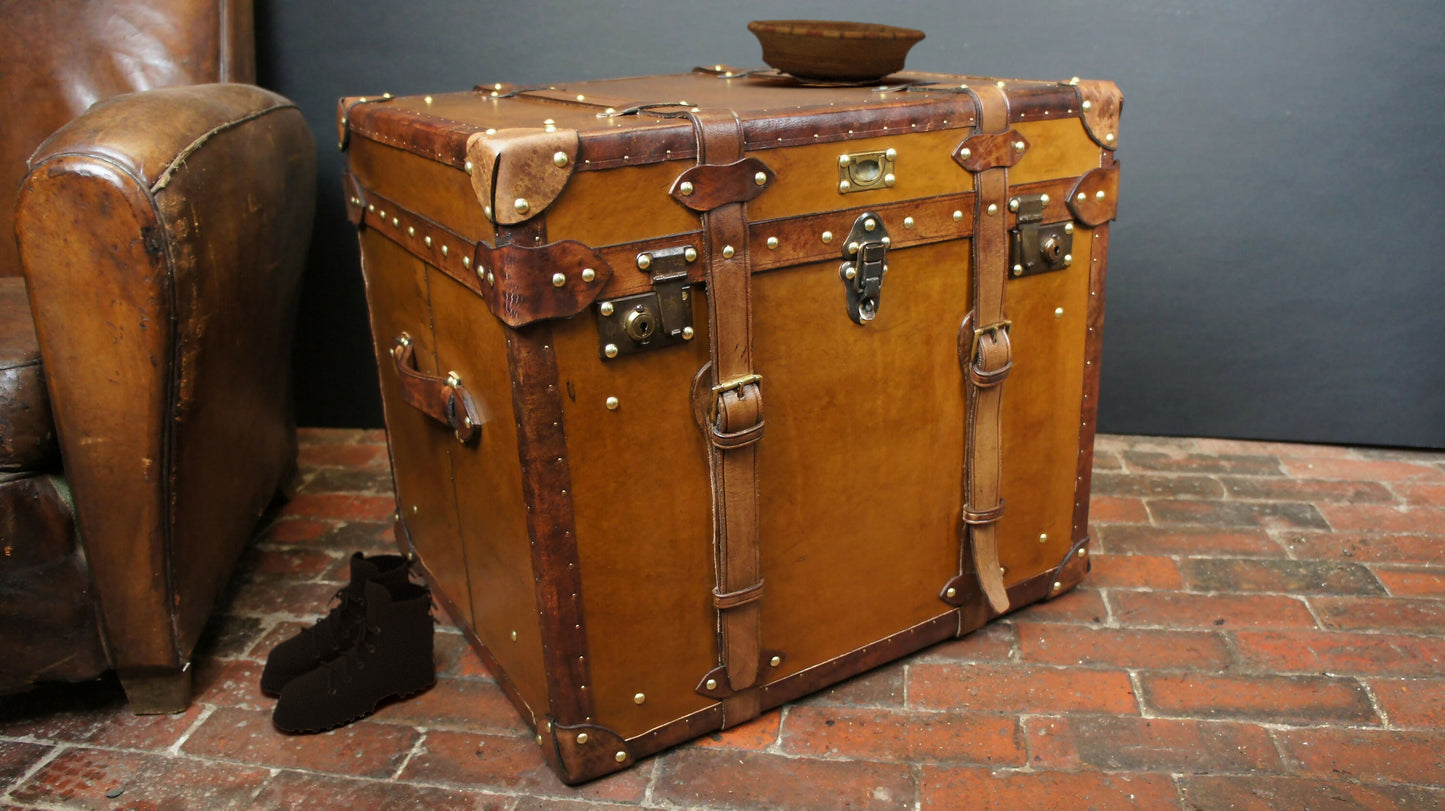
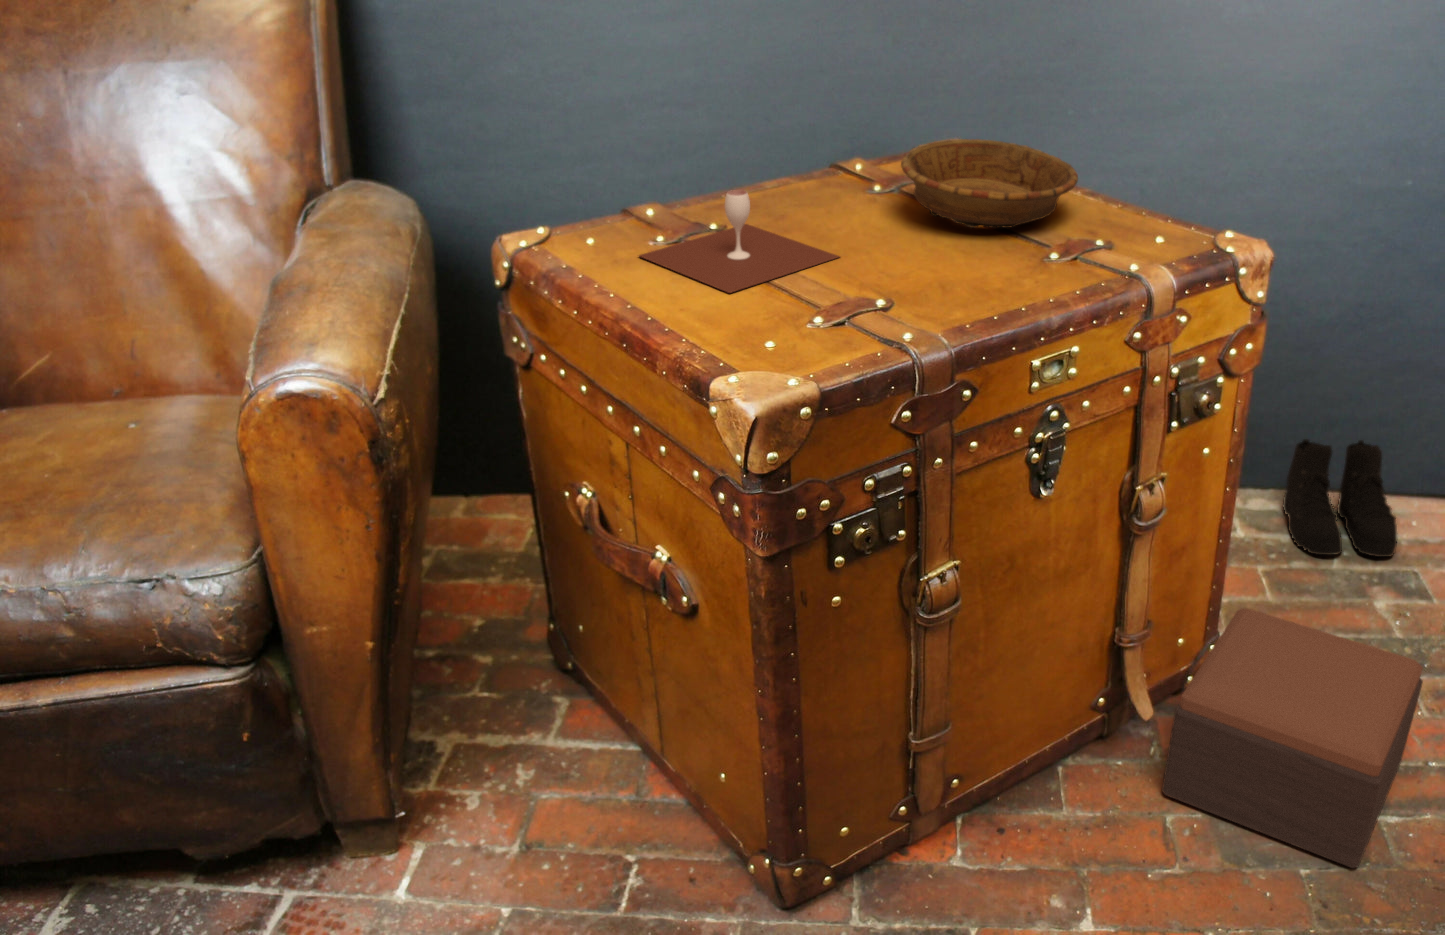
wine glass: none [468,24,671,104] -> present [639,190,839,293]
footstool: none [1018,498,1309,771] -> present [1162,608,1423,868]
boots: present [260,551,441,733] -> present [1283,439,1397,557]

